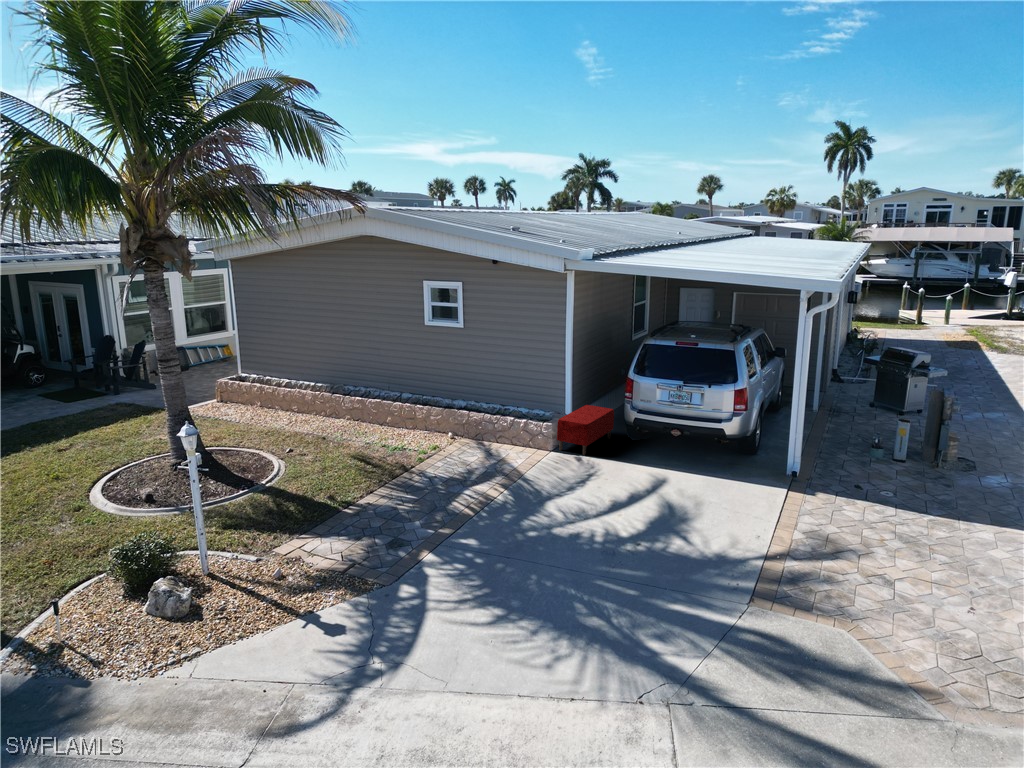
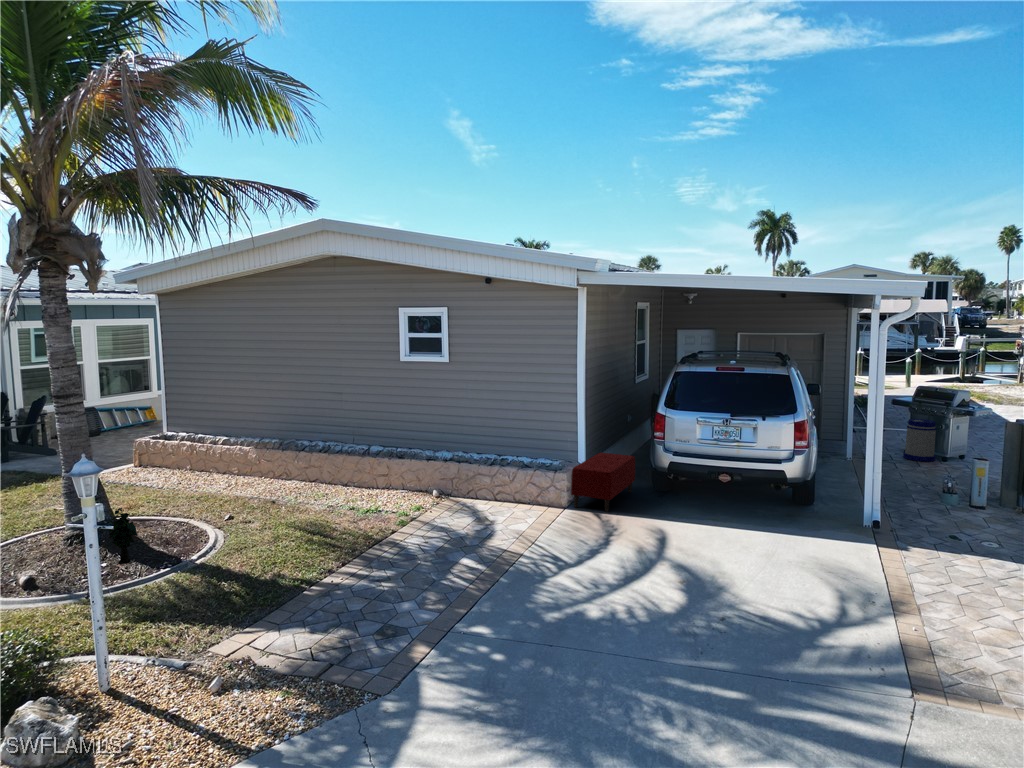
trash can: none [860,379,890,417] -> present [903,419,936,462]
decorative plant: none [201,444,223,485] -> present [109,507,138,564]

